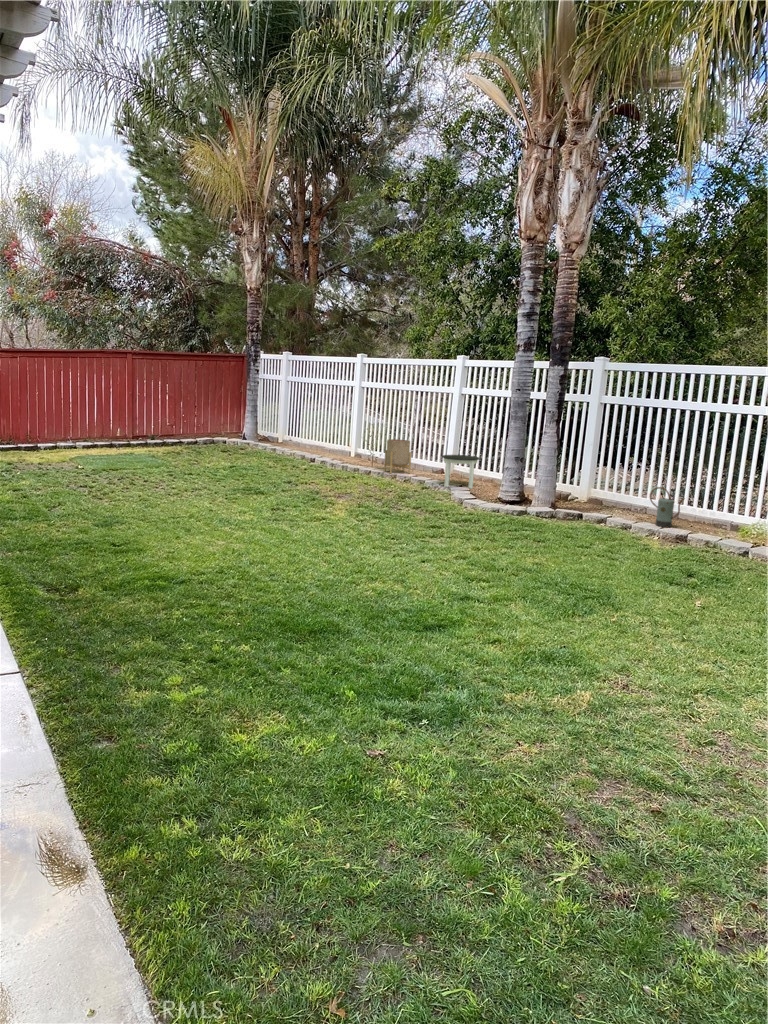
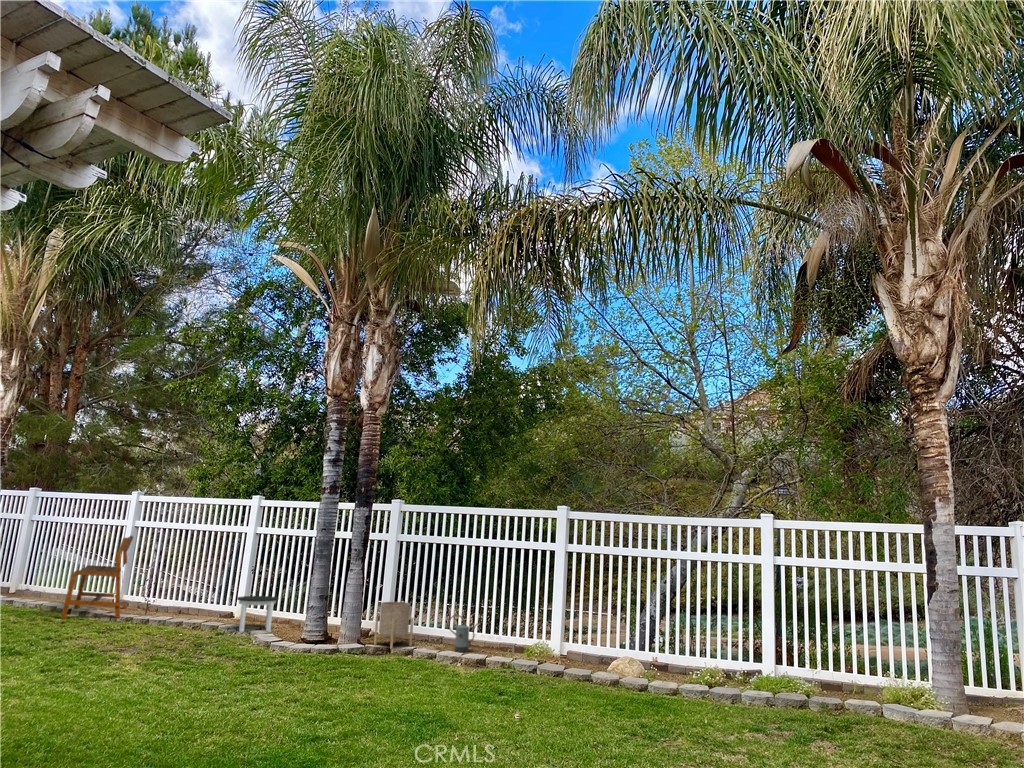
bench: none [308,396,361,467] -> present [61,536,133,619]
planter: present [384,439,411,474] -> present [374,602,413,649]

